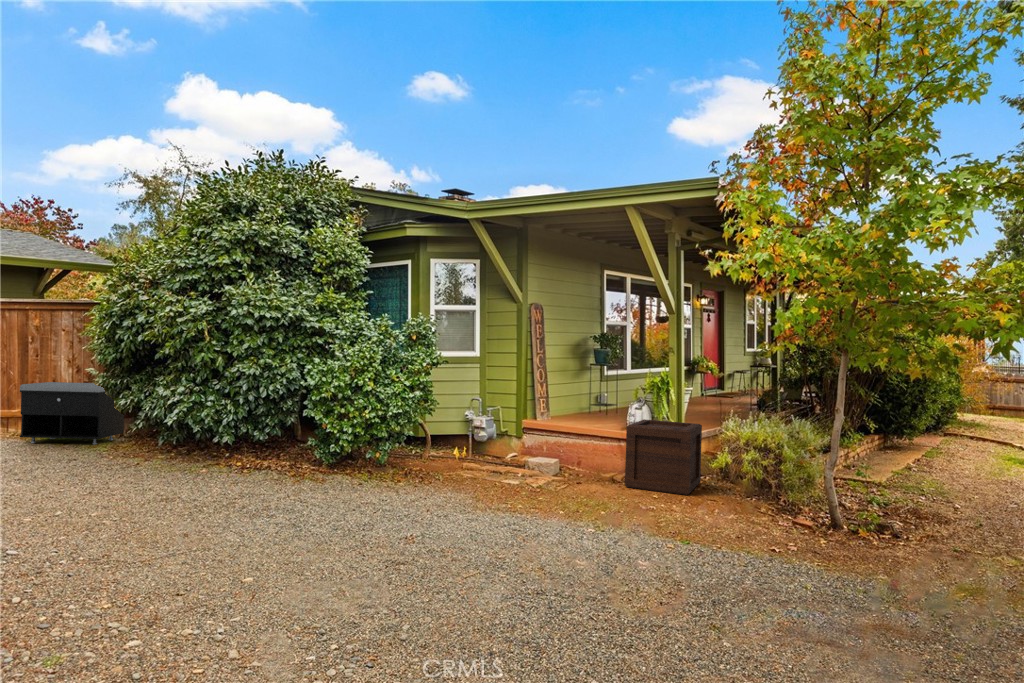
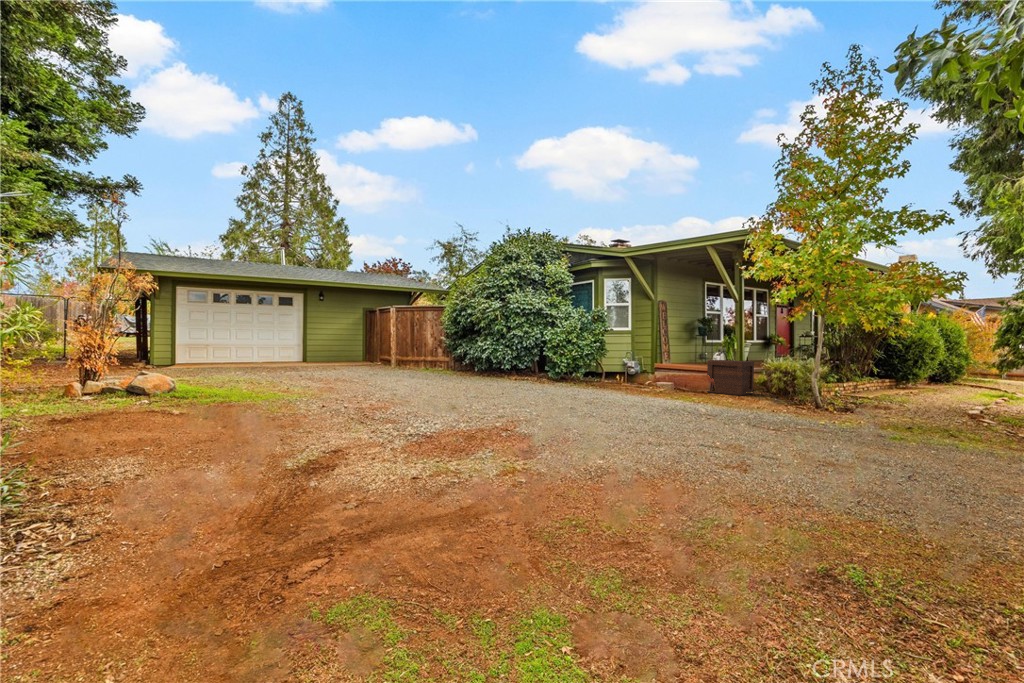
storage bench: present [20,382,124,444] -> none [416,343,457,371]

